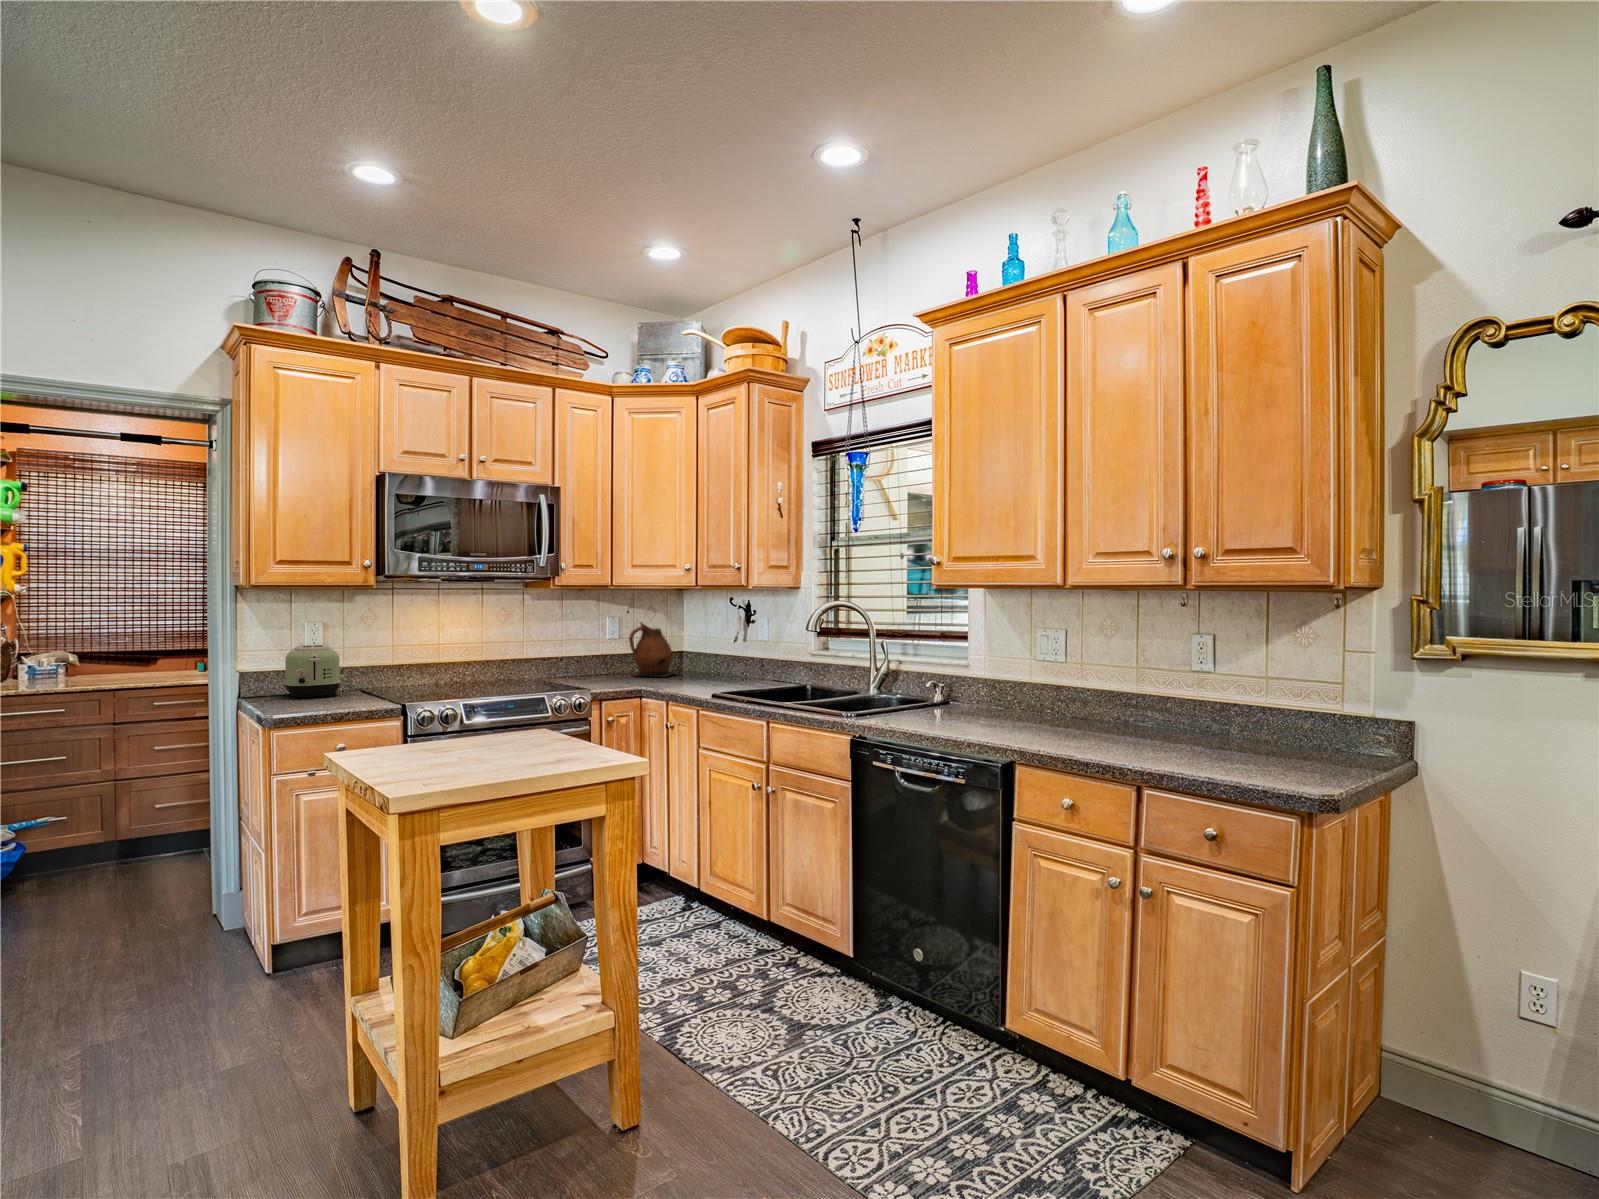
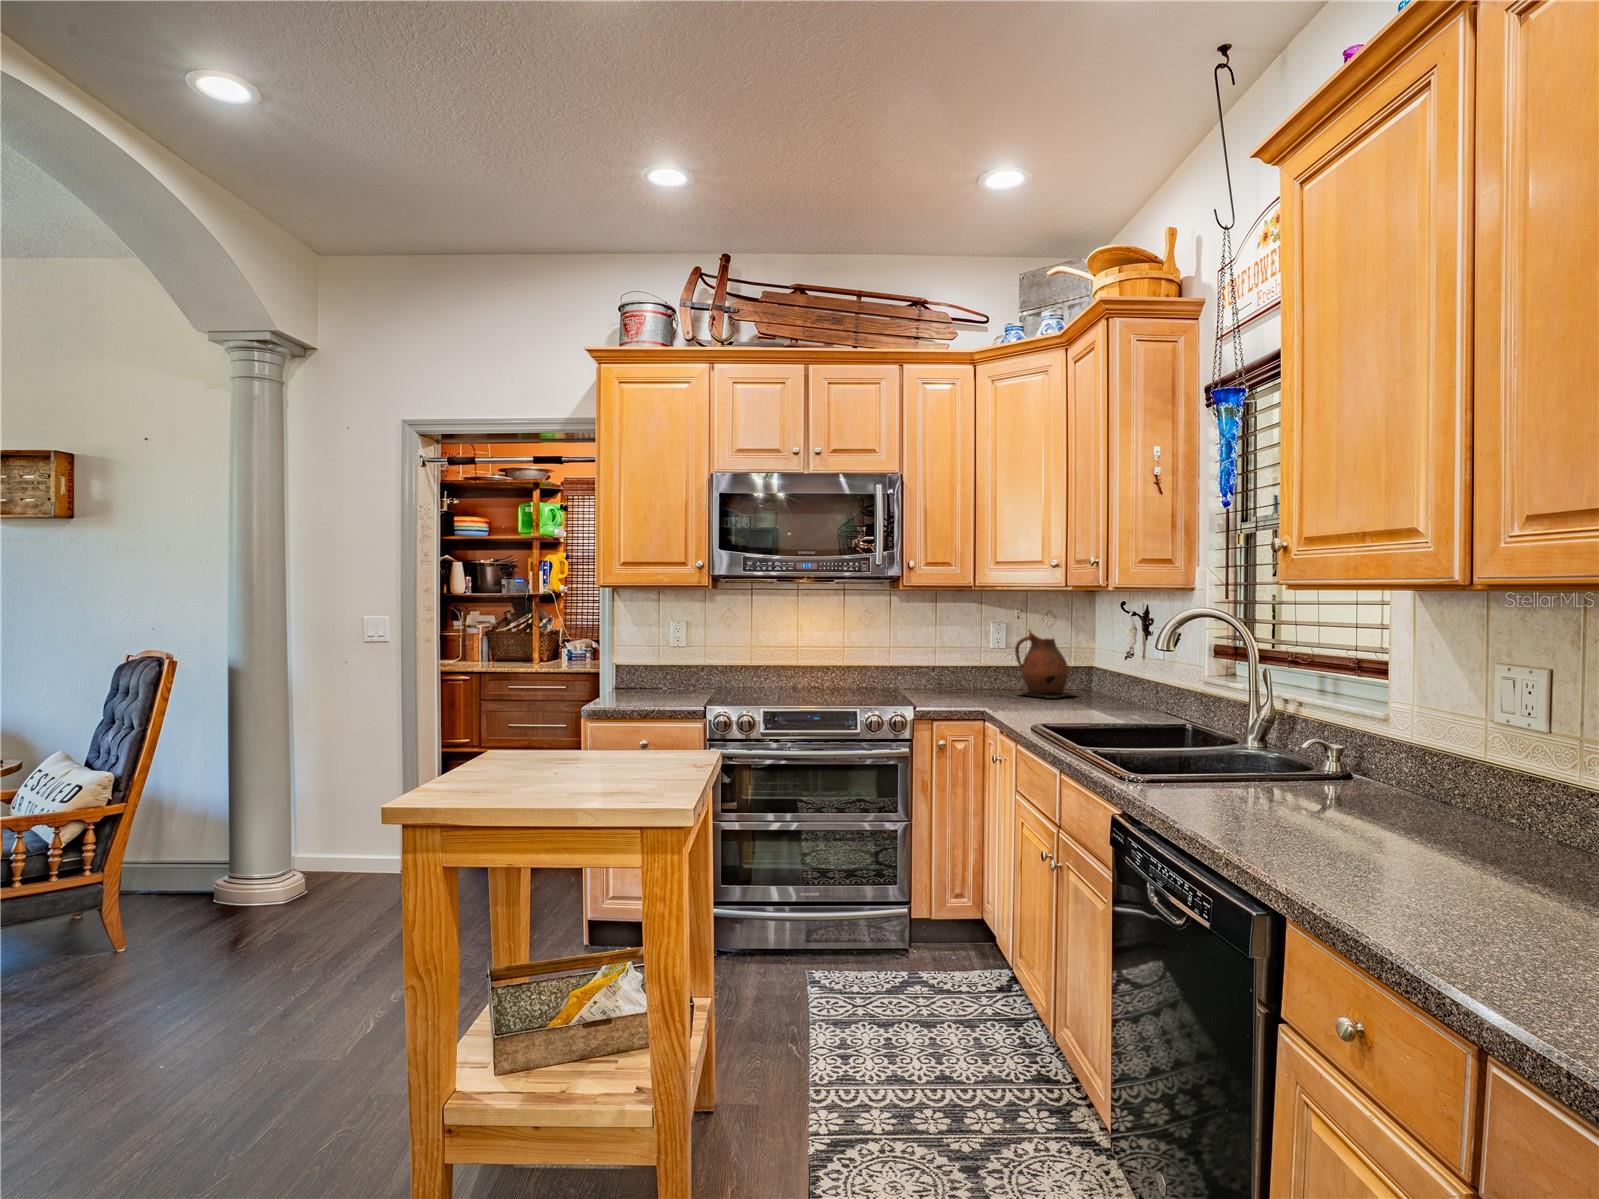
toaster: present [284,645,341,698] -> none [654,642,705,692]

